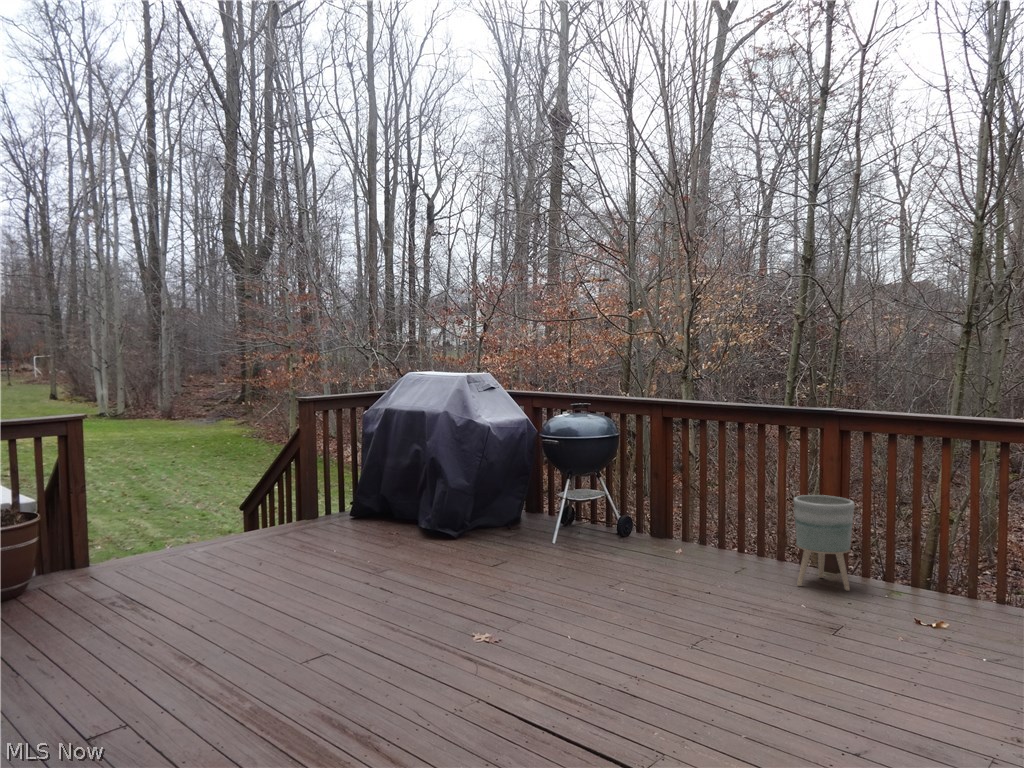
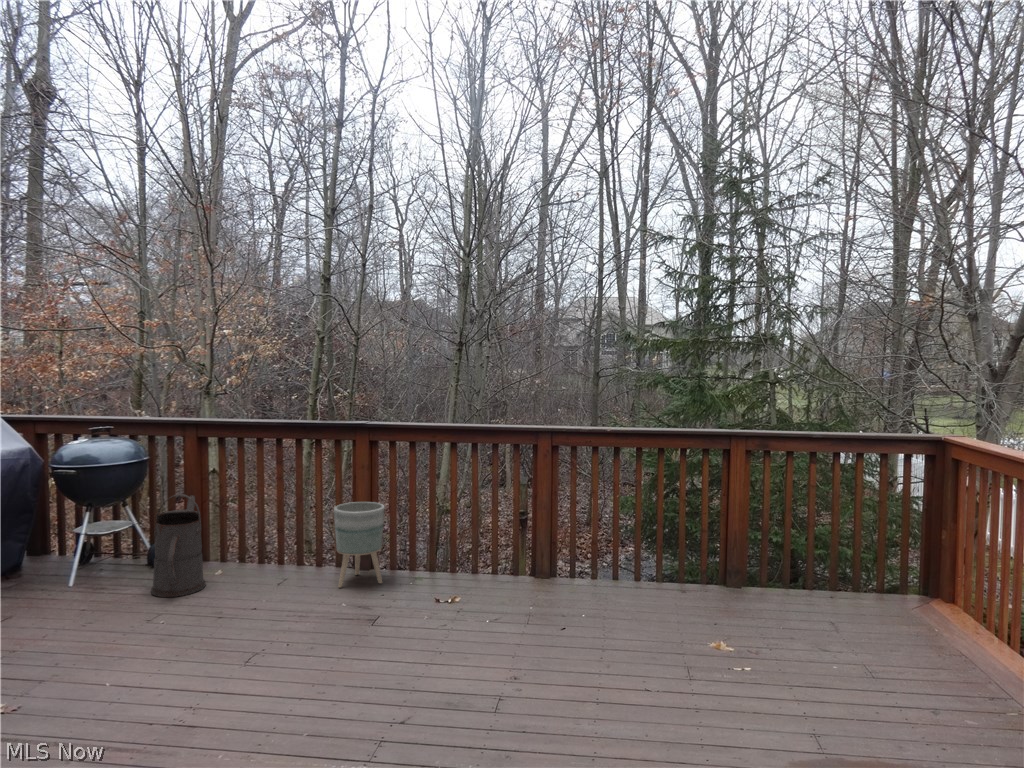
watering can: none [617,468,664,564] -> present [151,494,206,597]

